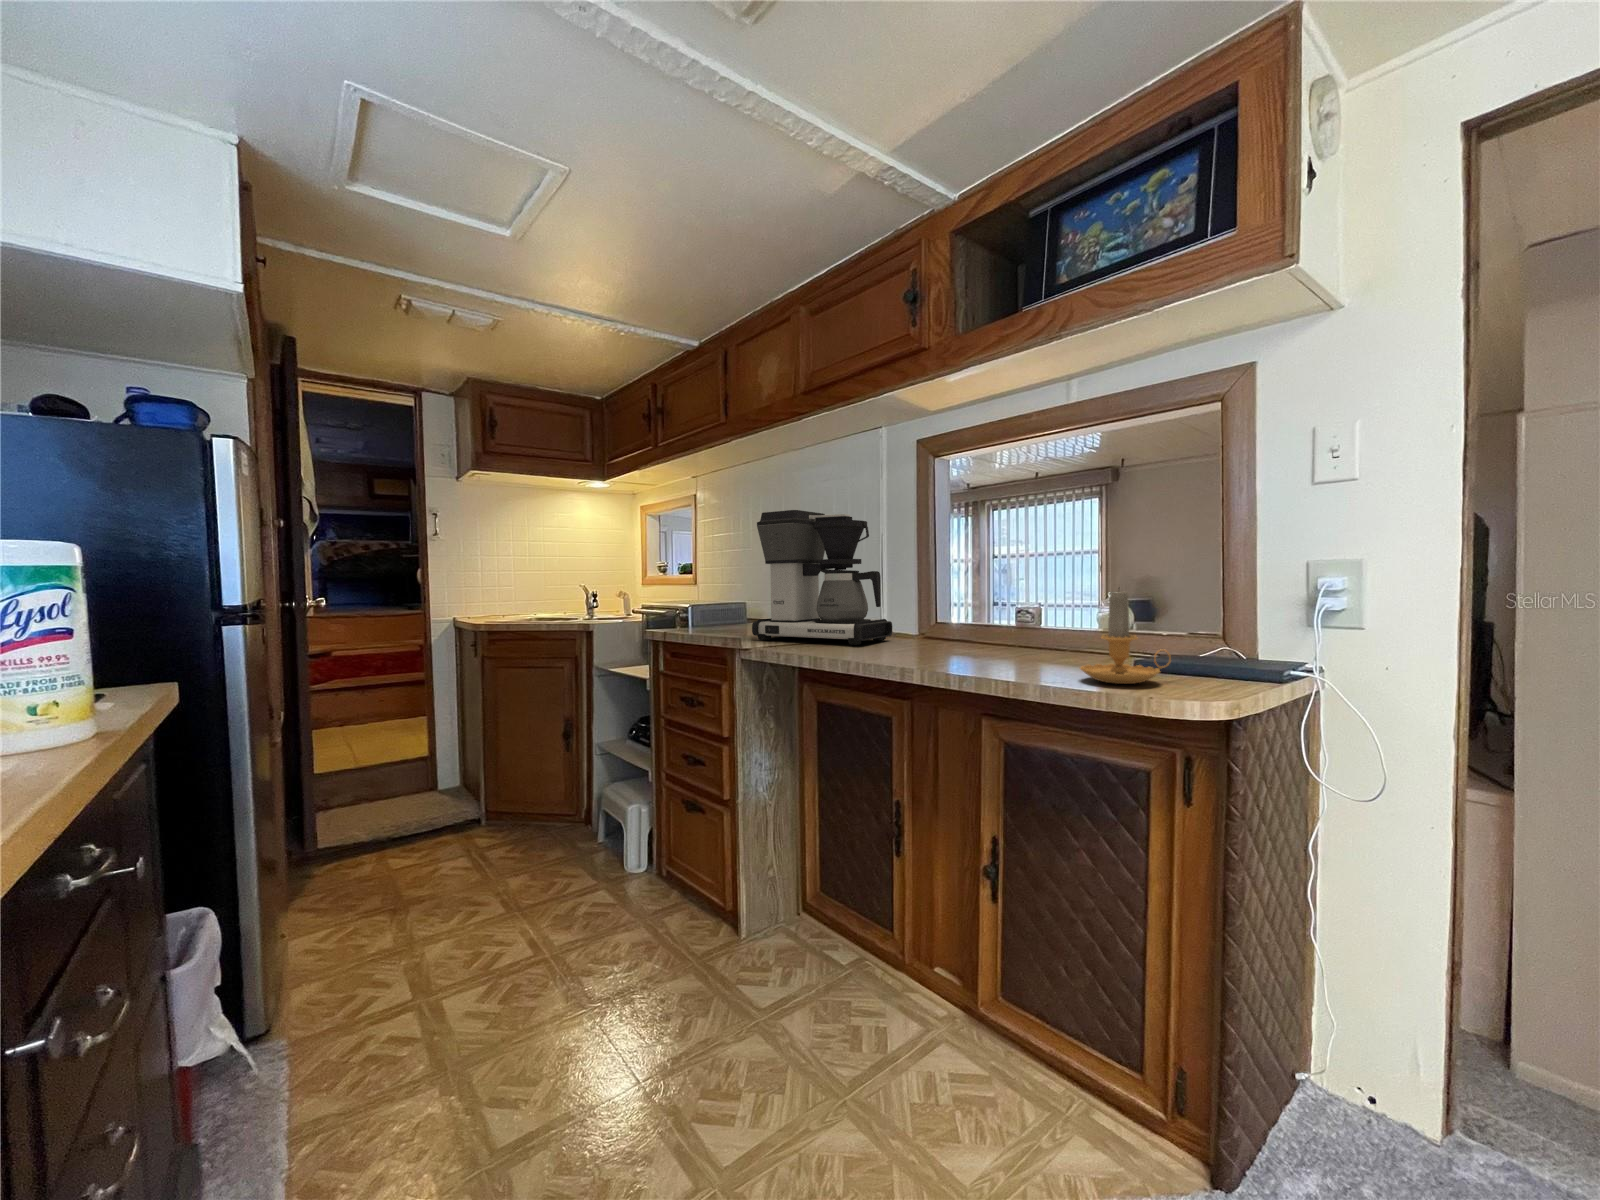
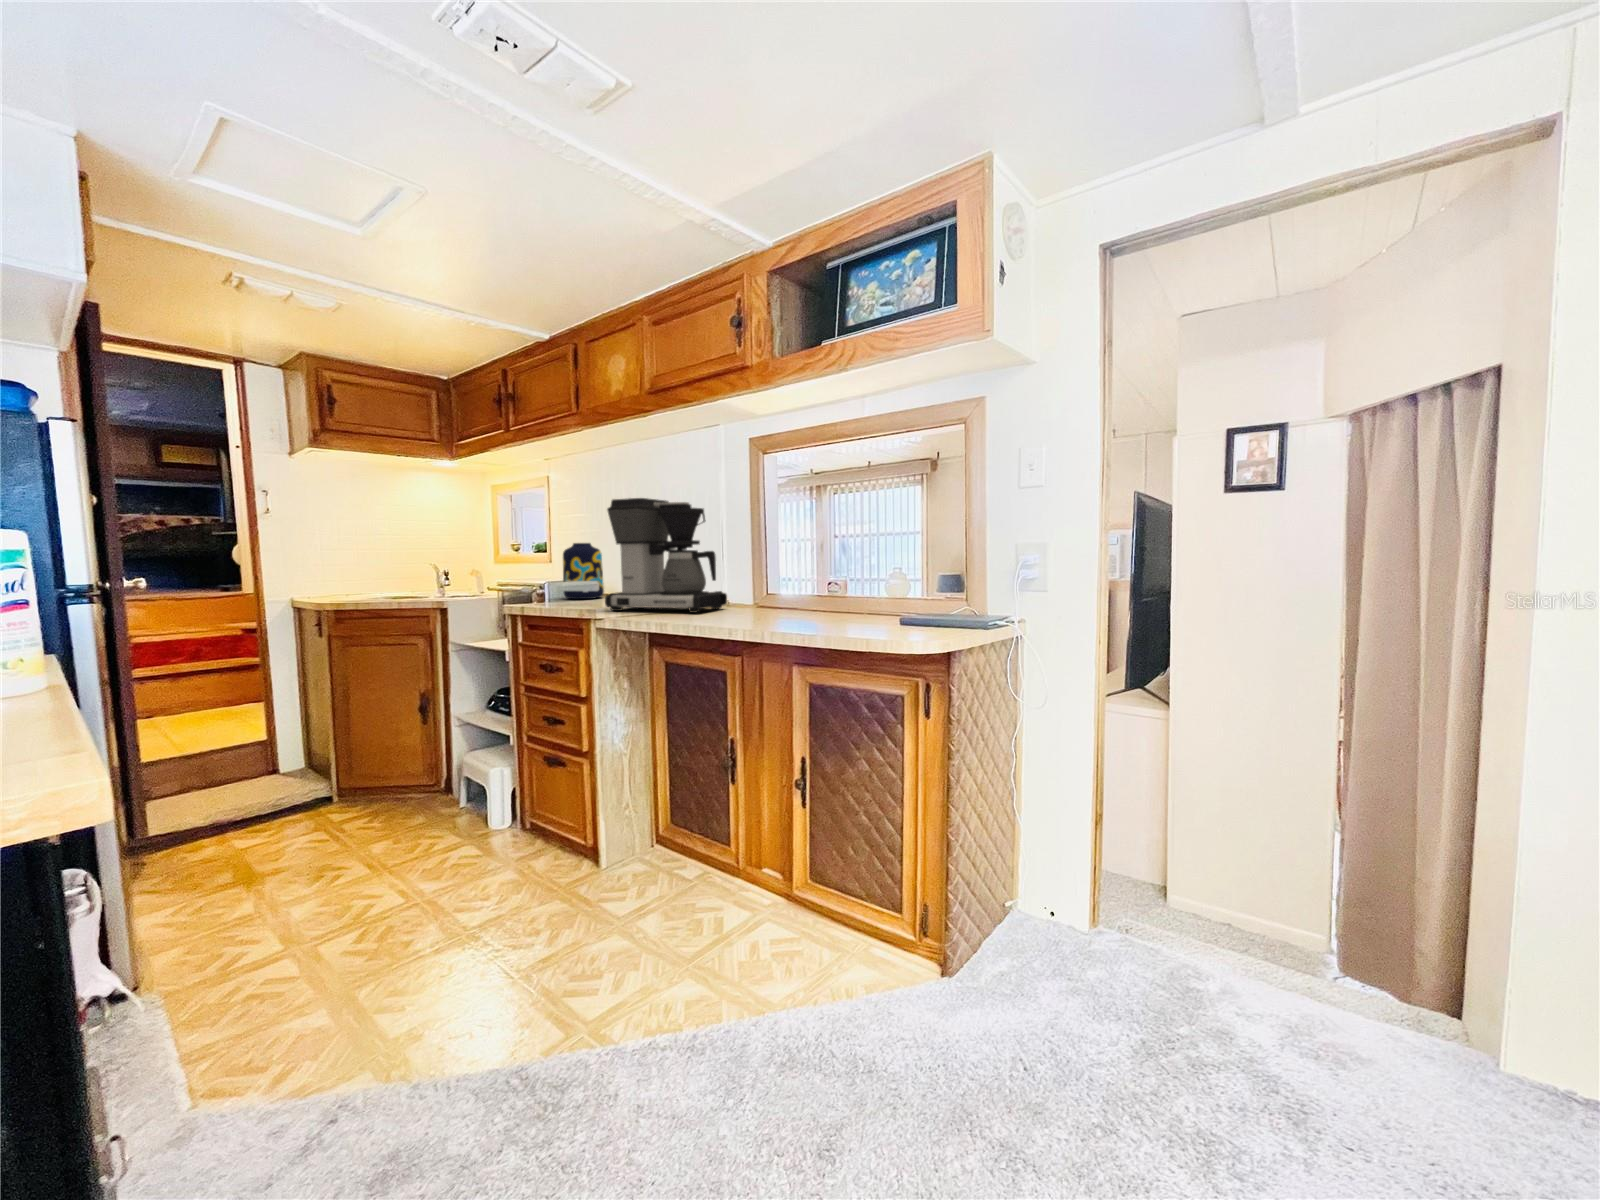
vase: none [708,563,750,625] -> present [563,543,604,599]
candle: present [1080,591,1171,684] -> none [853,563,915,633]

